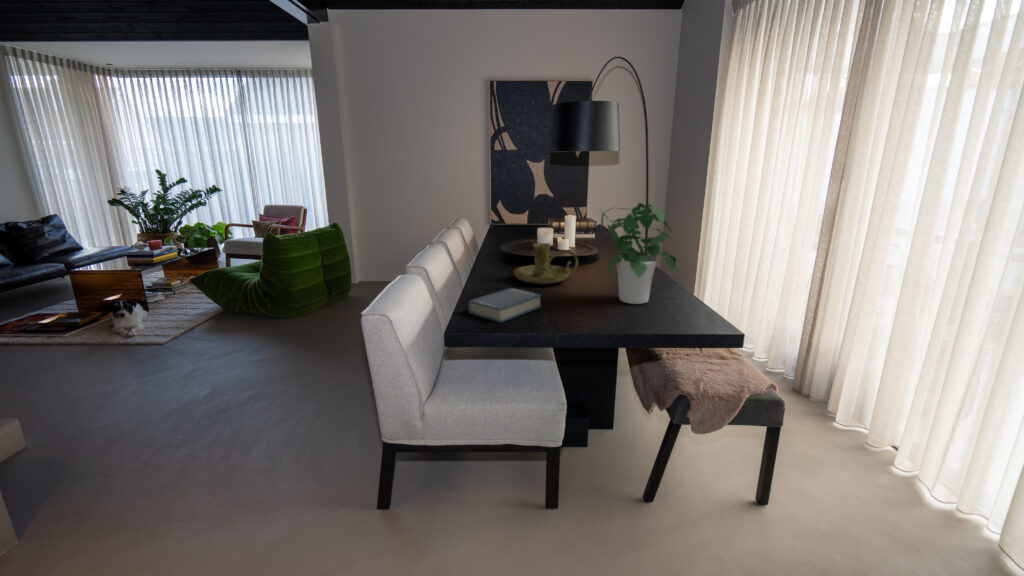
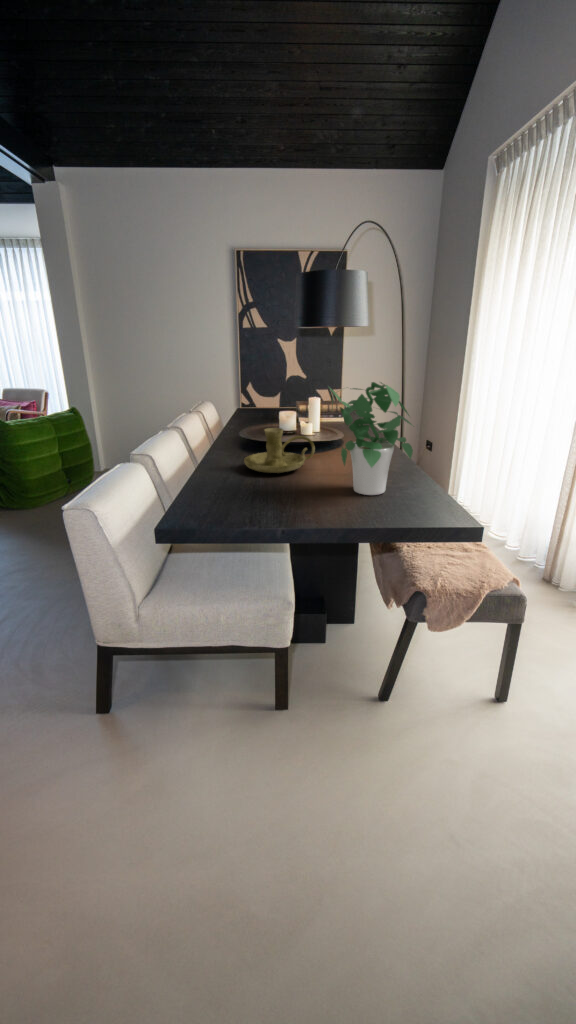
hardback book: present [468,288,541,322] -> none [183,478,266,518]

